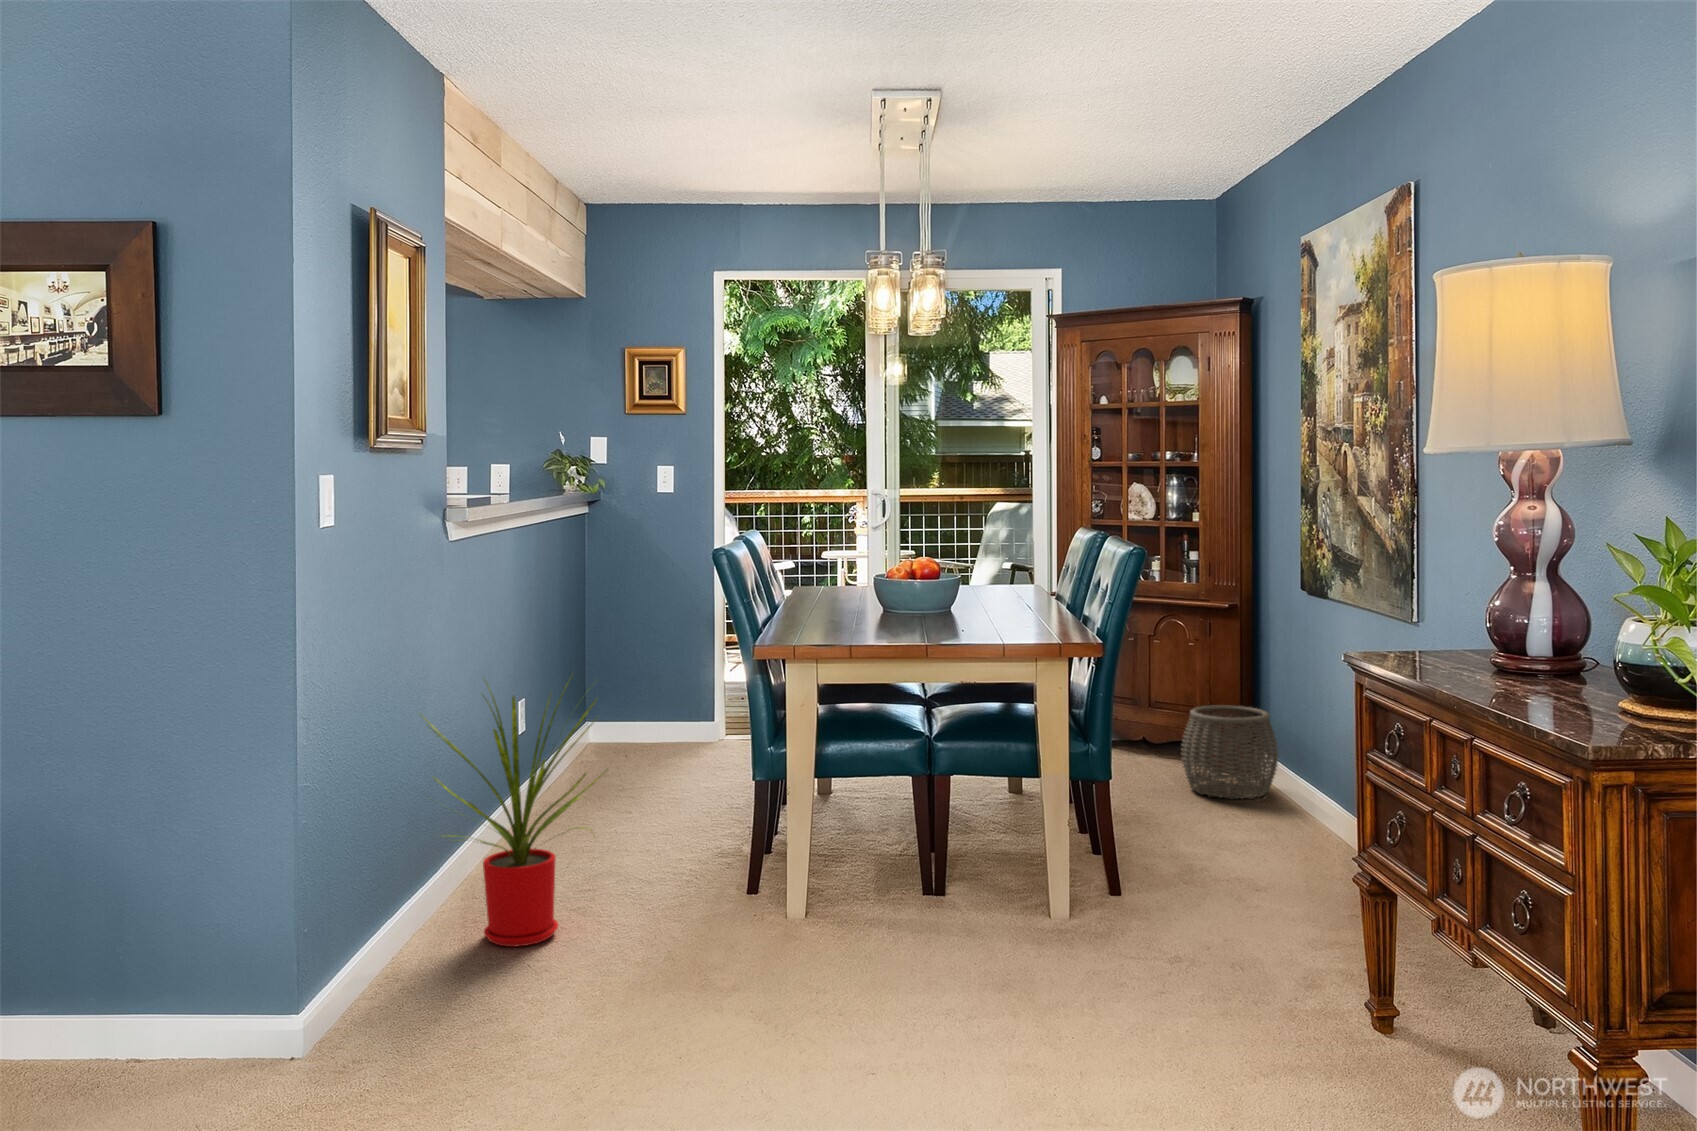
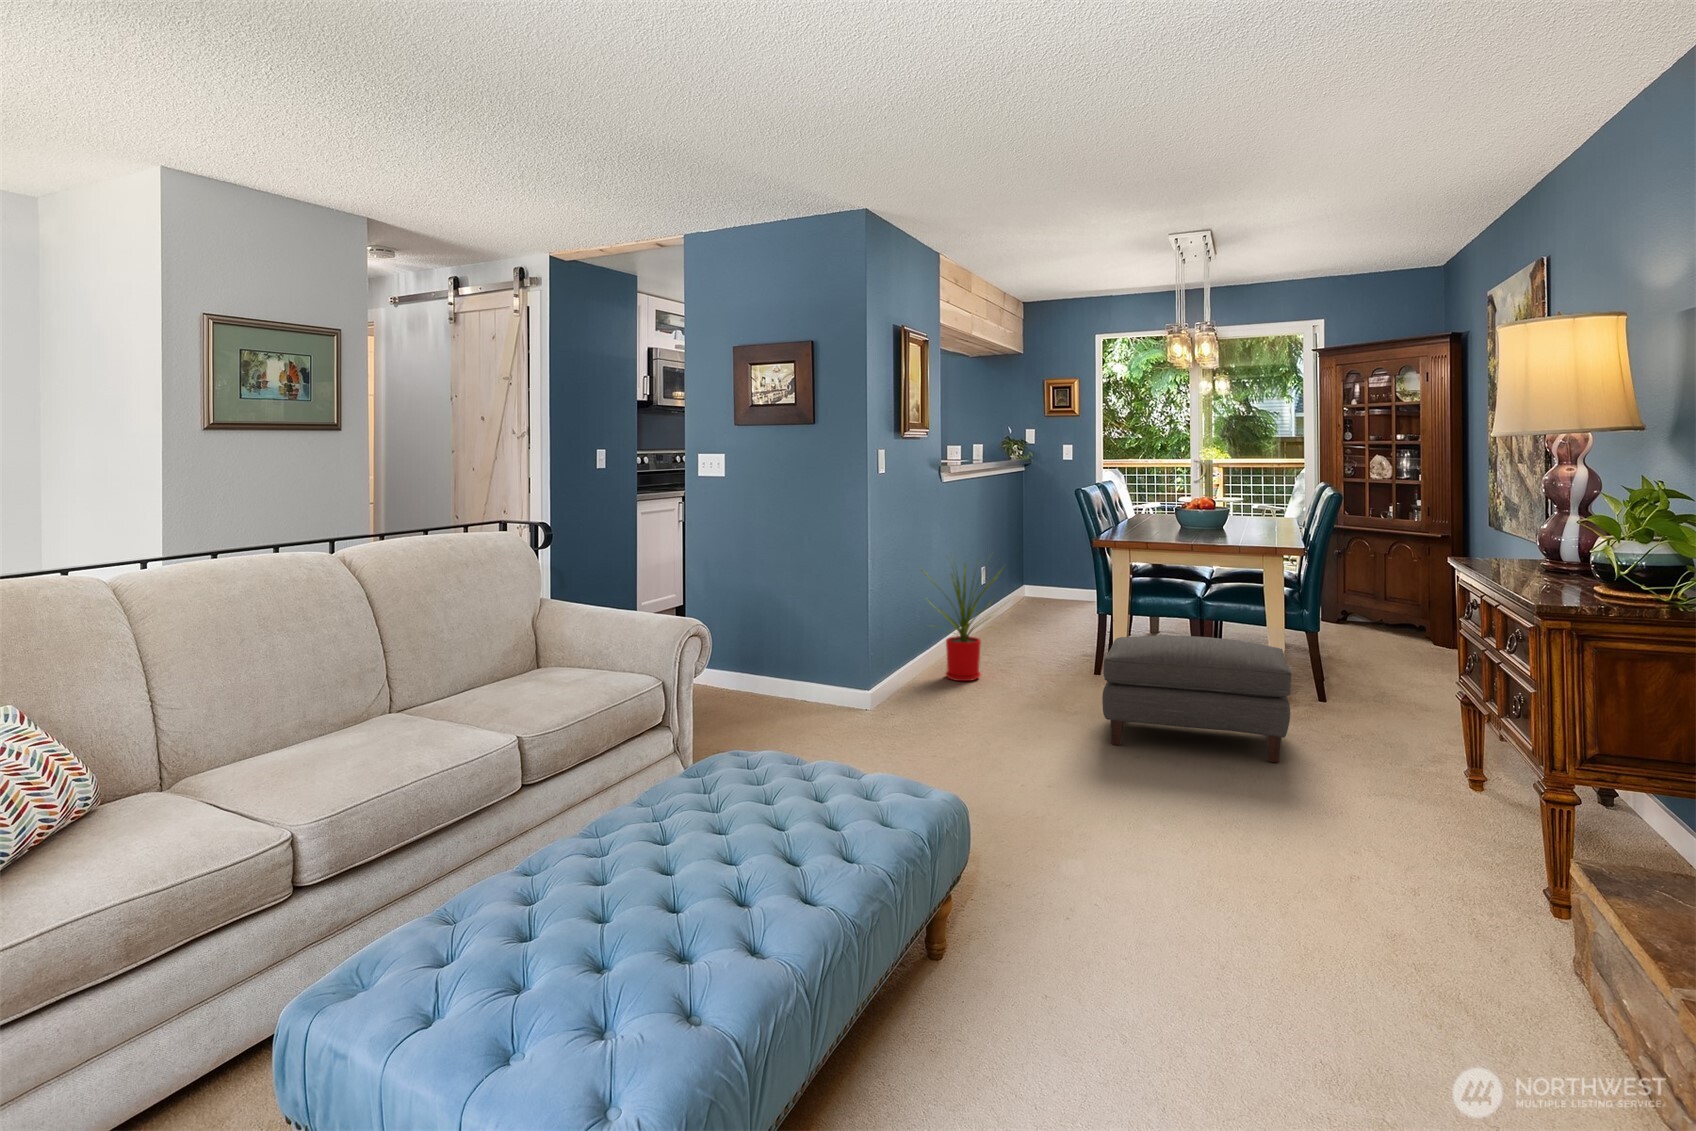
woven basket: present [1181,705,1279,799] -> none [1392,602,1466,663]
ottoman: none [835,828,1184,1077] -> present [1102,635,1292,762]

